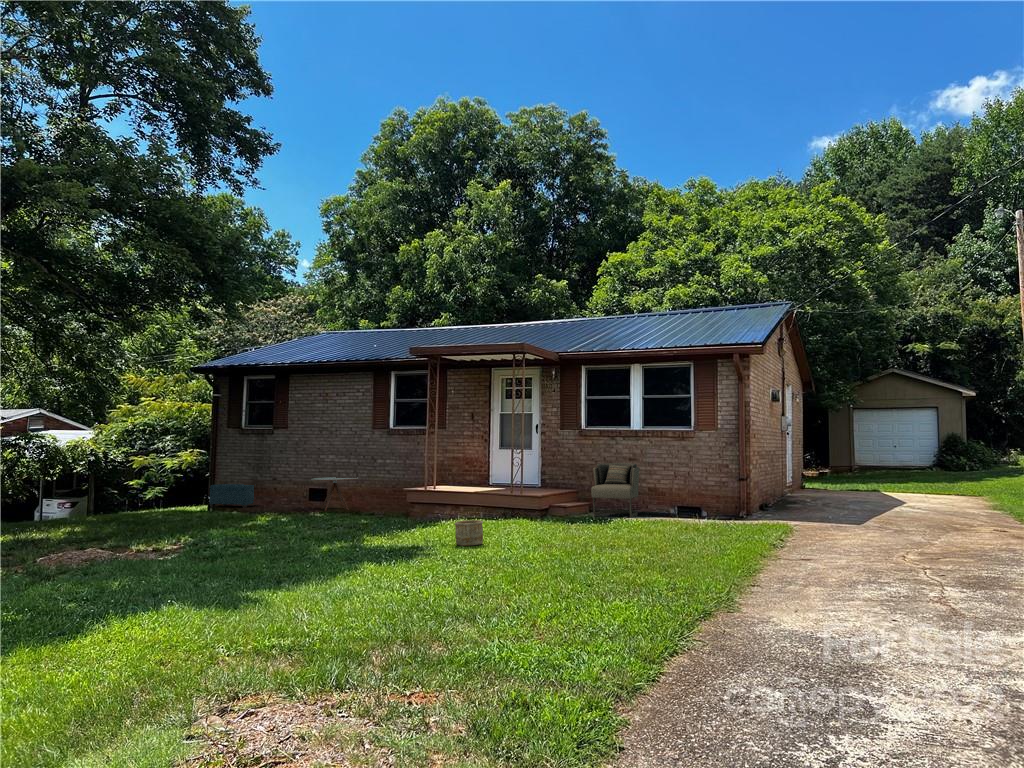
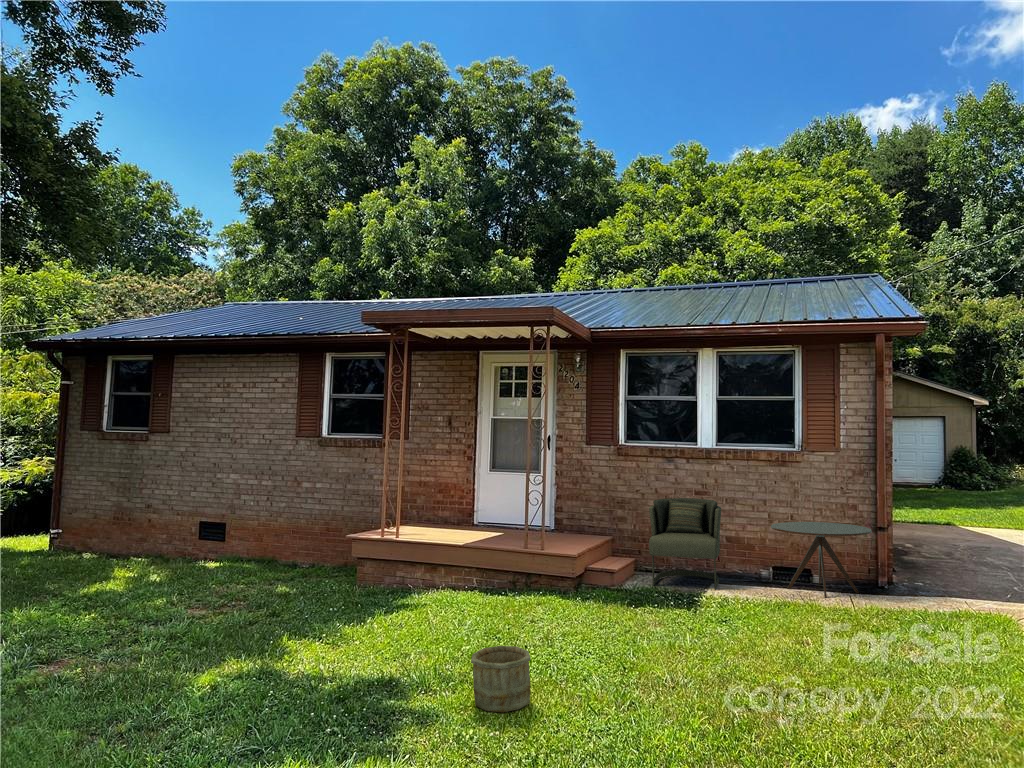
round table: present [311,477,358,511] -> present [771,522,872,598]
bench: present [210,484,259,508] -> none [40,519,121,557]

